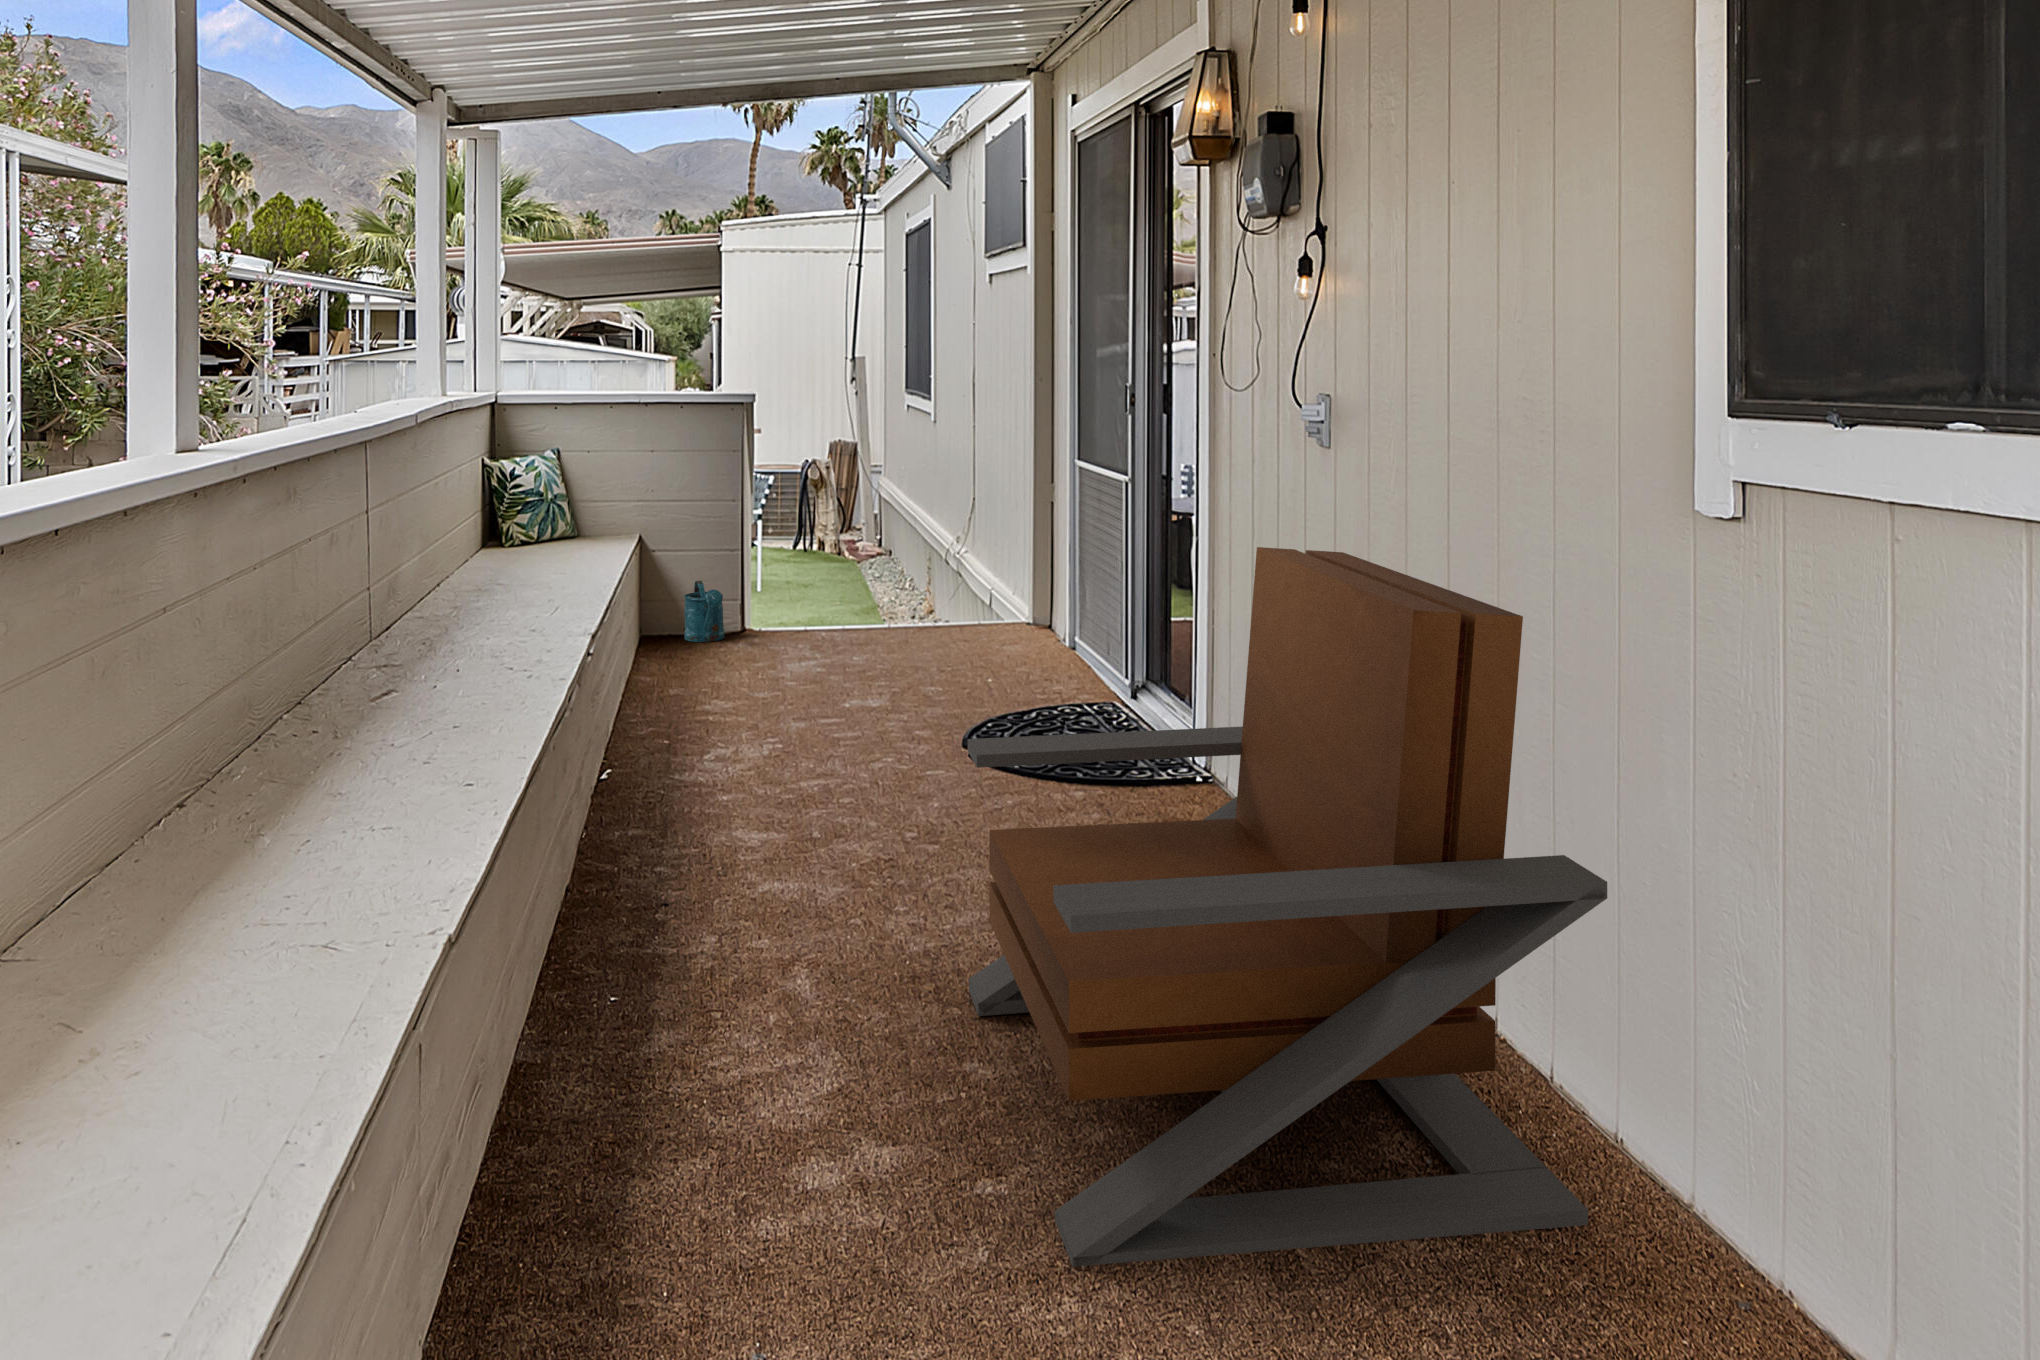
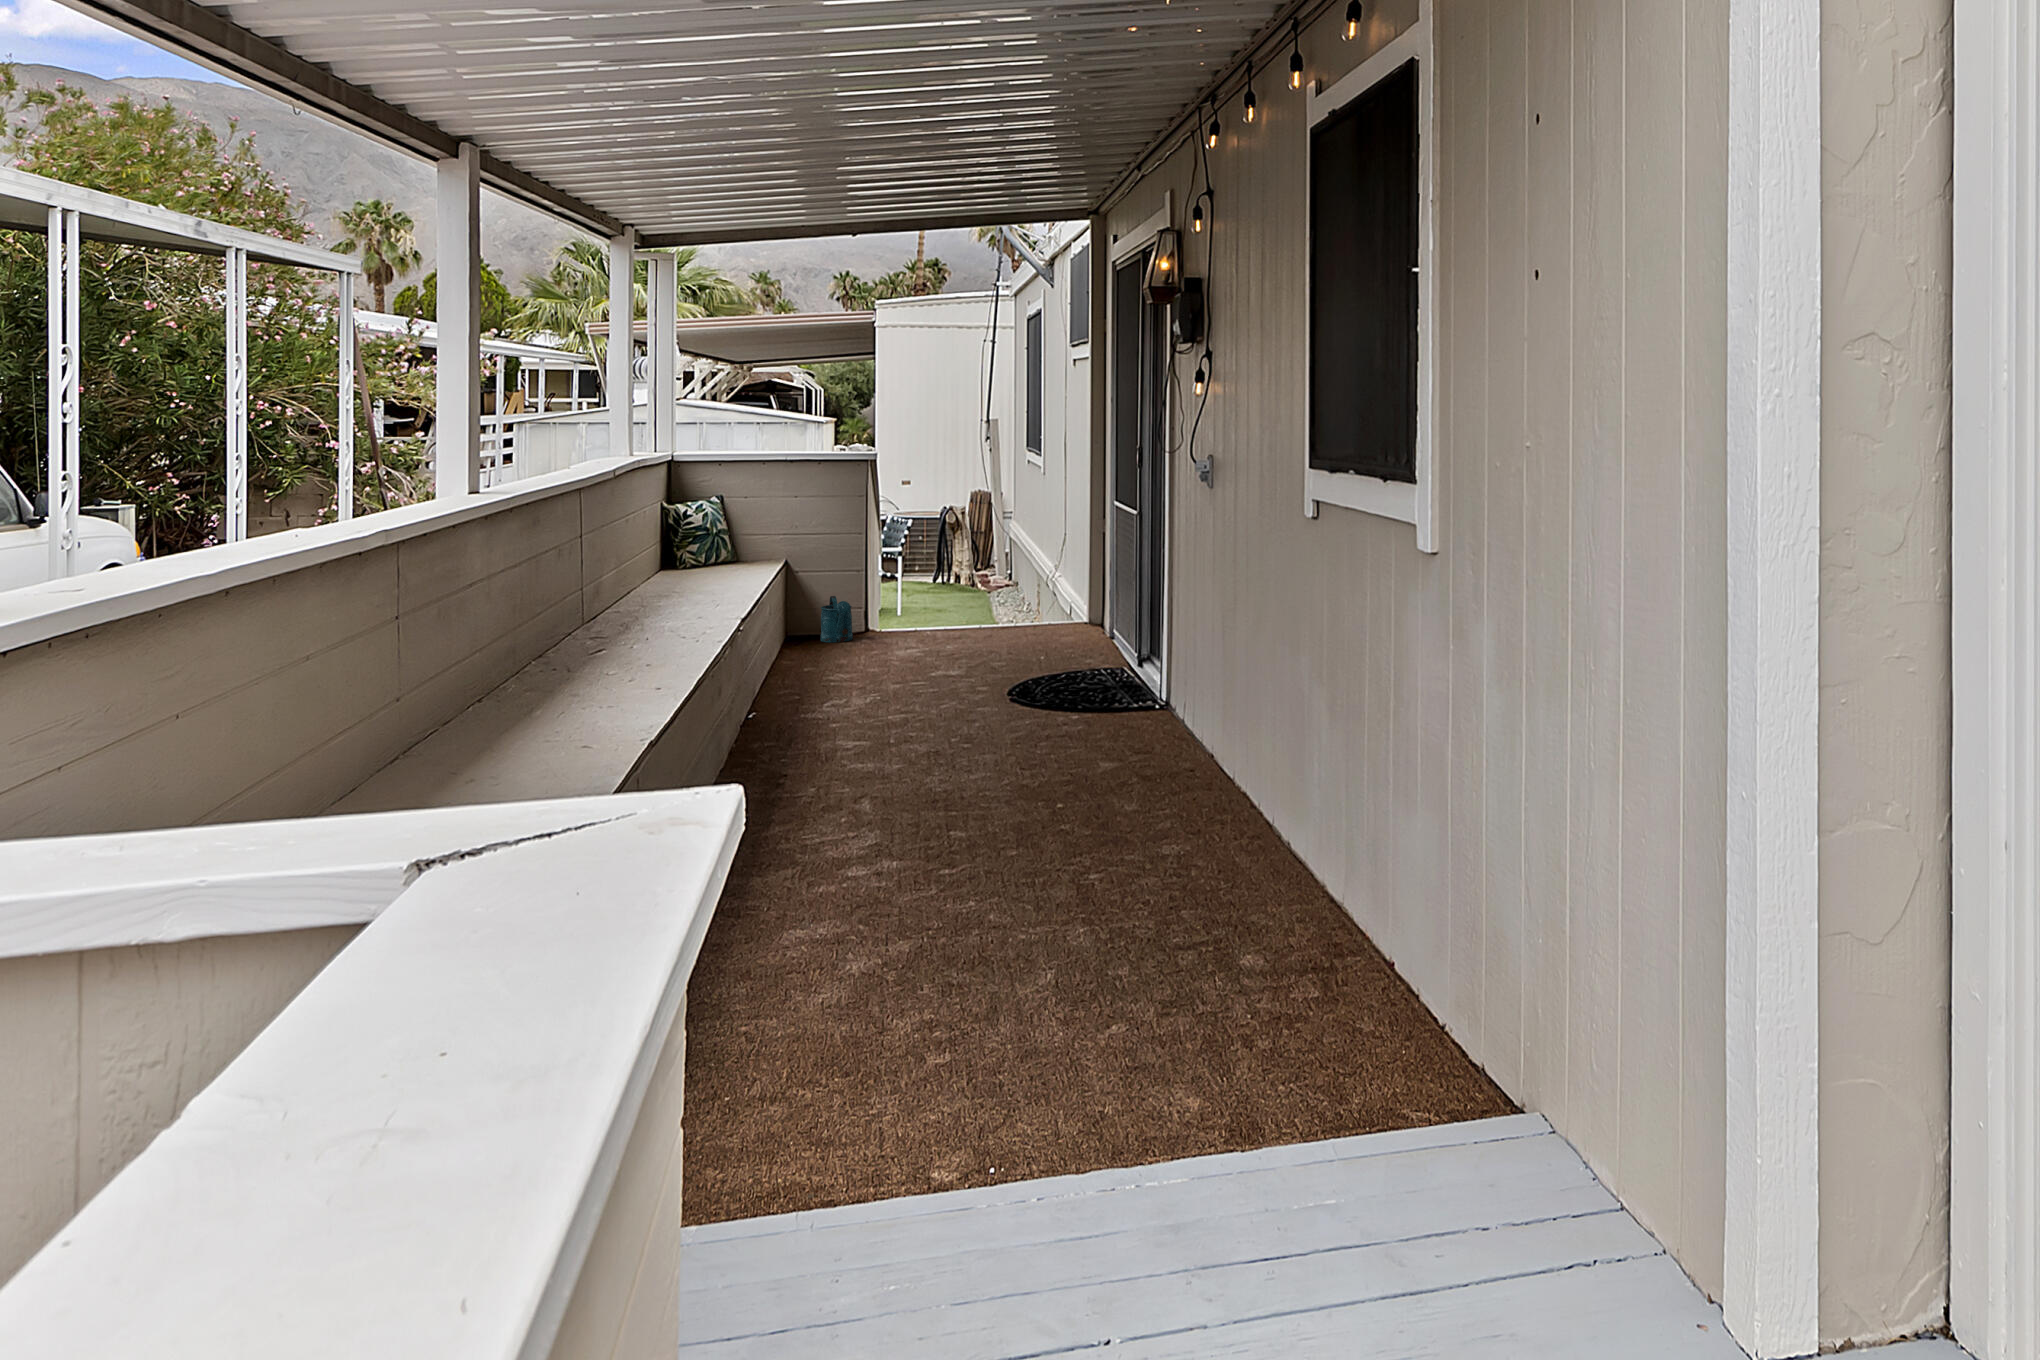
lounge chair: present [968,547,1607,1267] -> none [965,540,1256,891]

